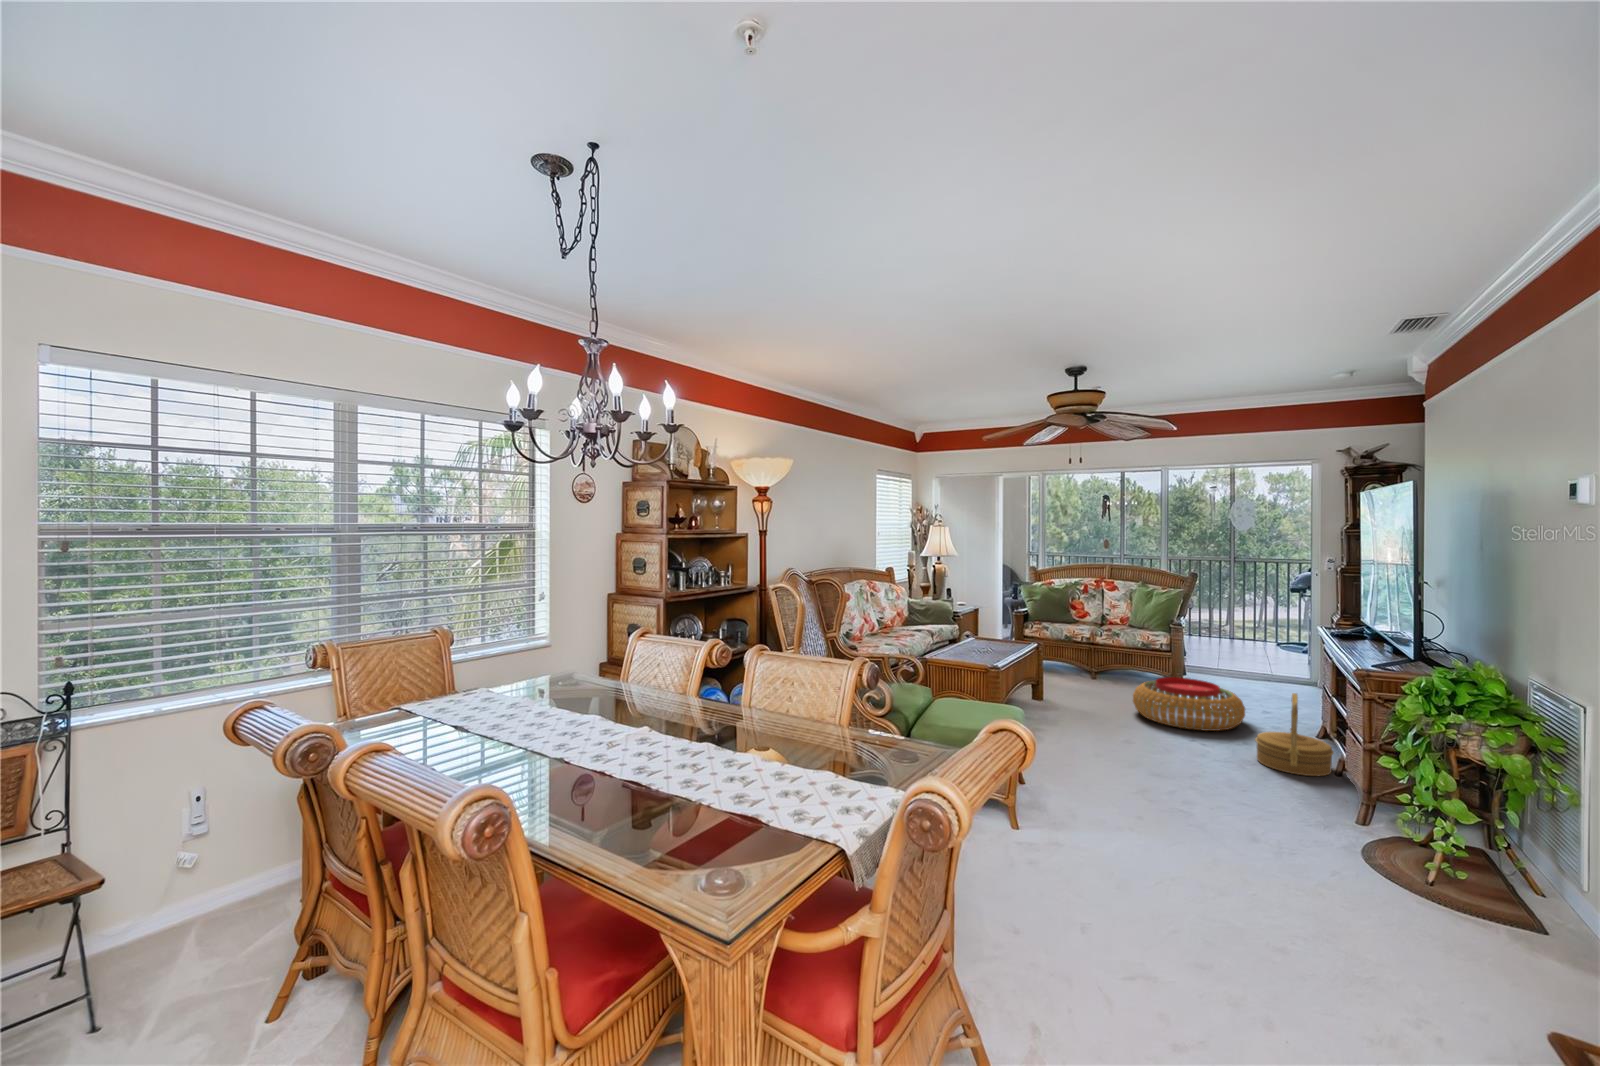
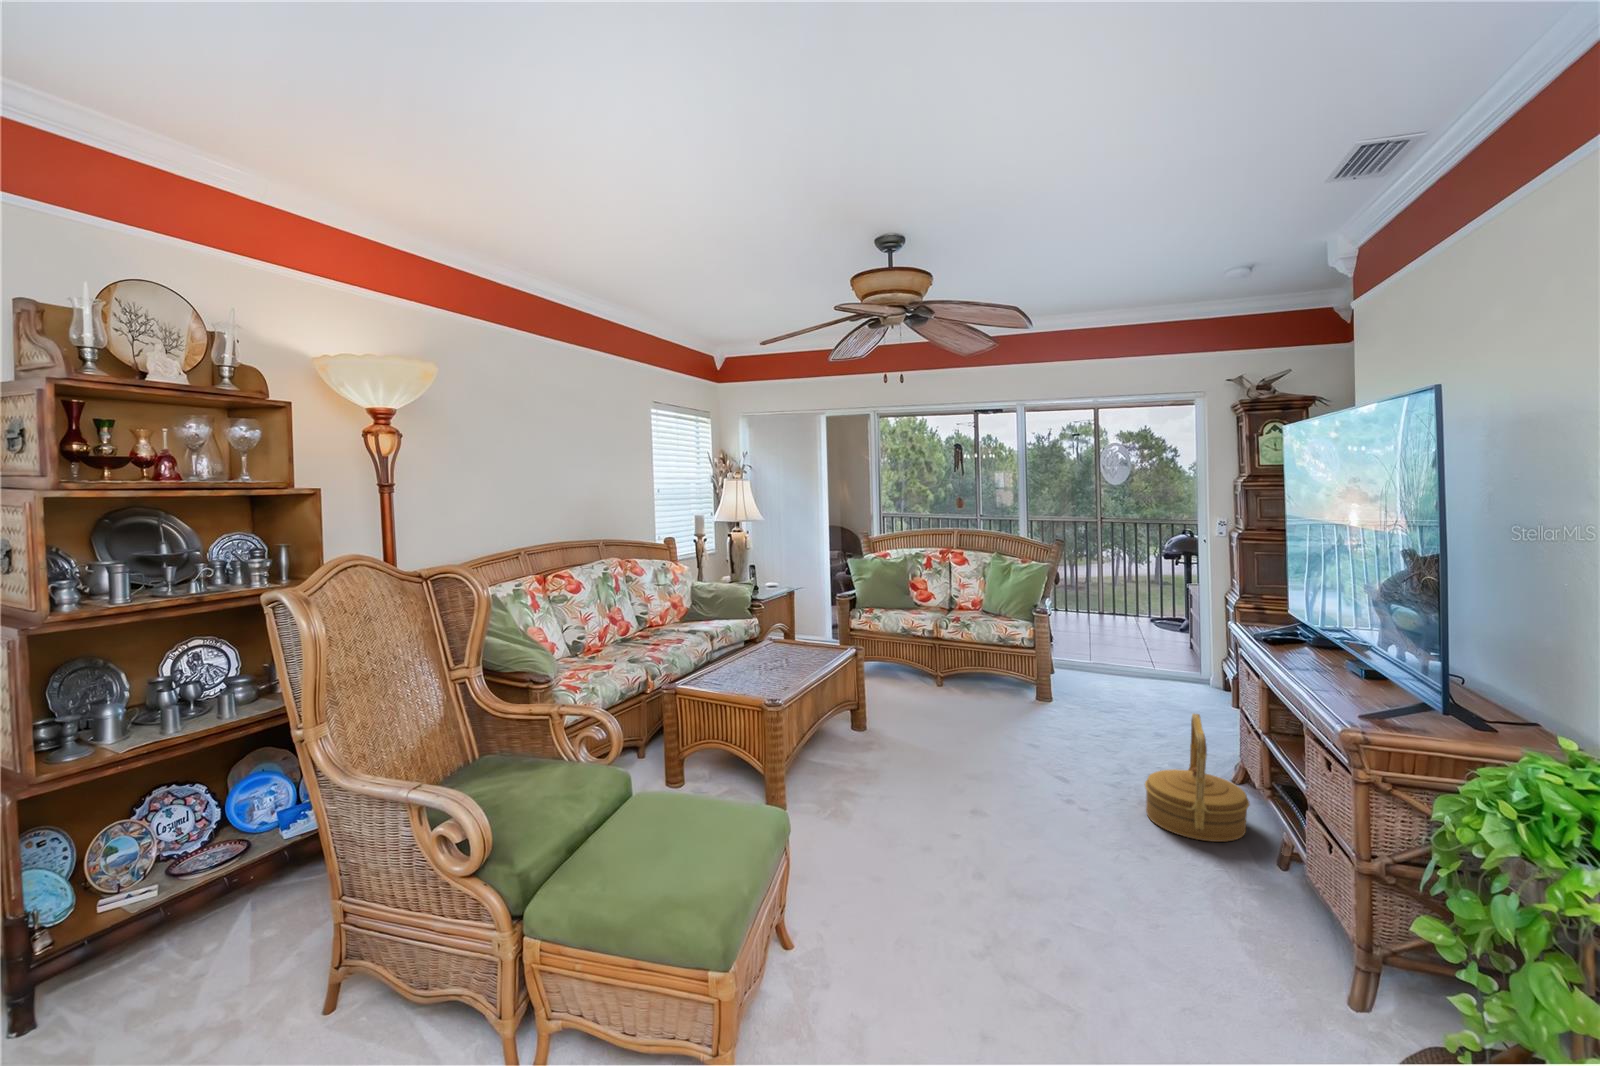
pouf: present [1133,677,1245,731] -> none [983,685,1126,764]

